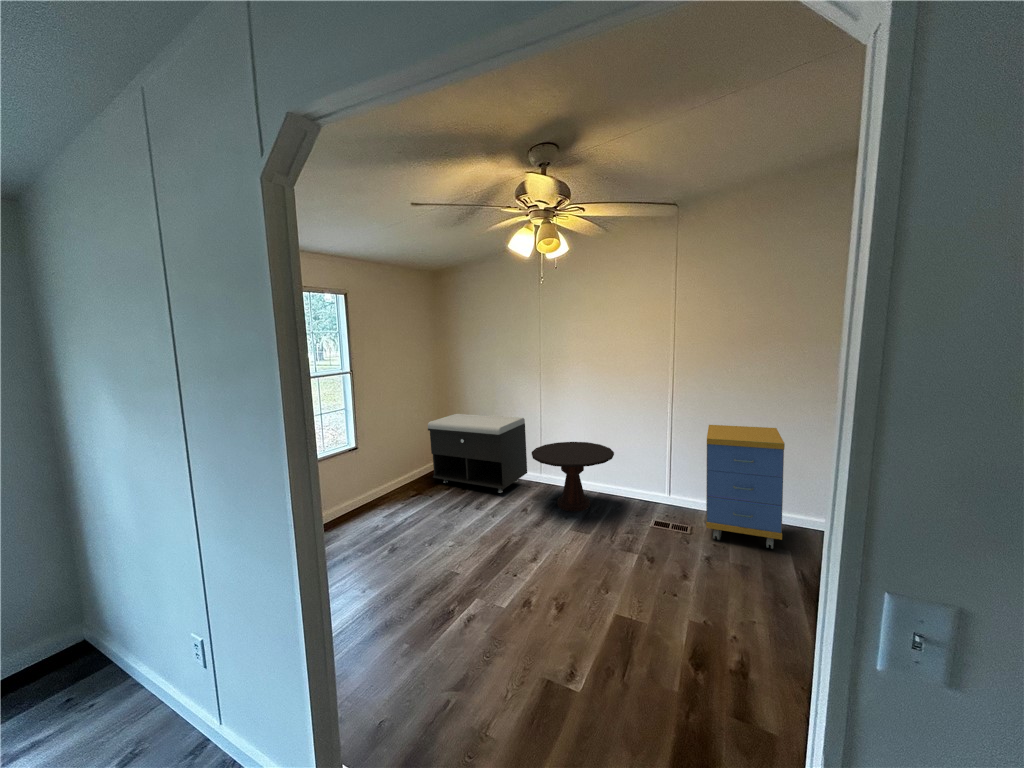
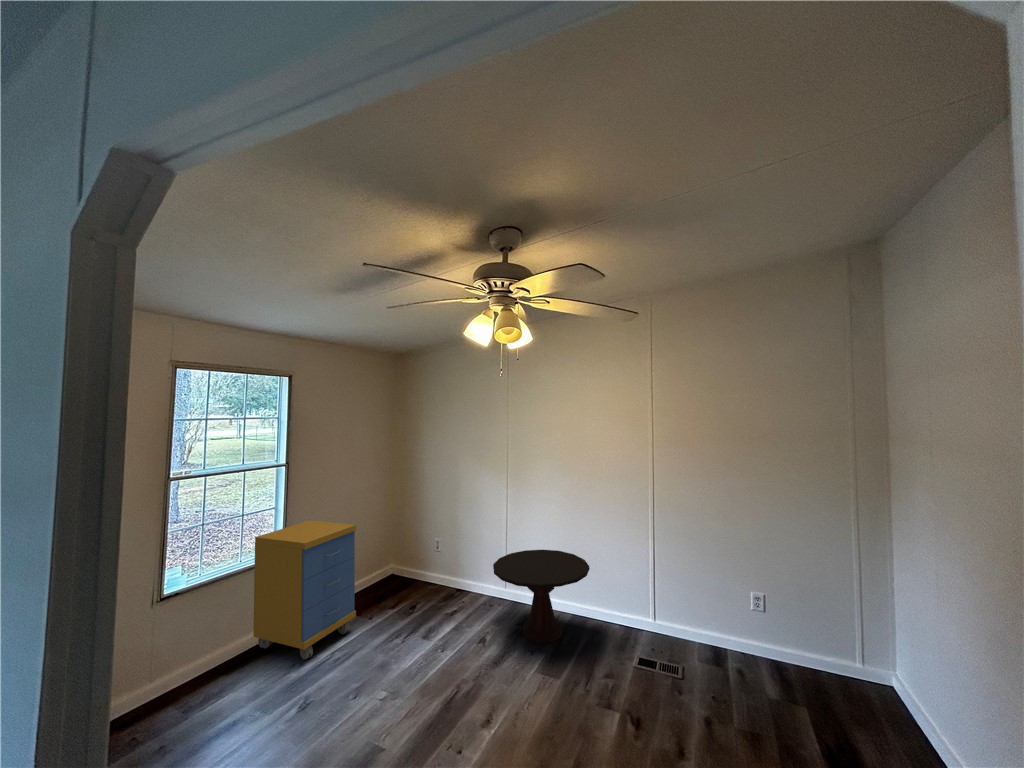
storage bench: present [428,414,527,493] -> none [375,511,490,614]
storage cabinet: present [706,425,785,549] -> present [253,521,356,660]

